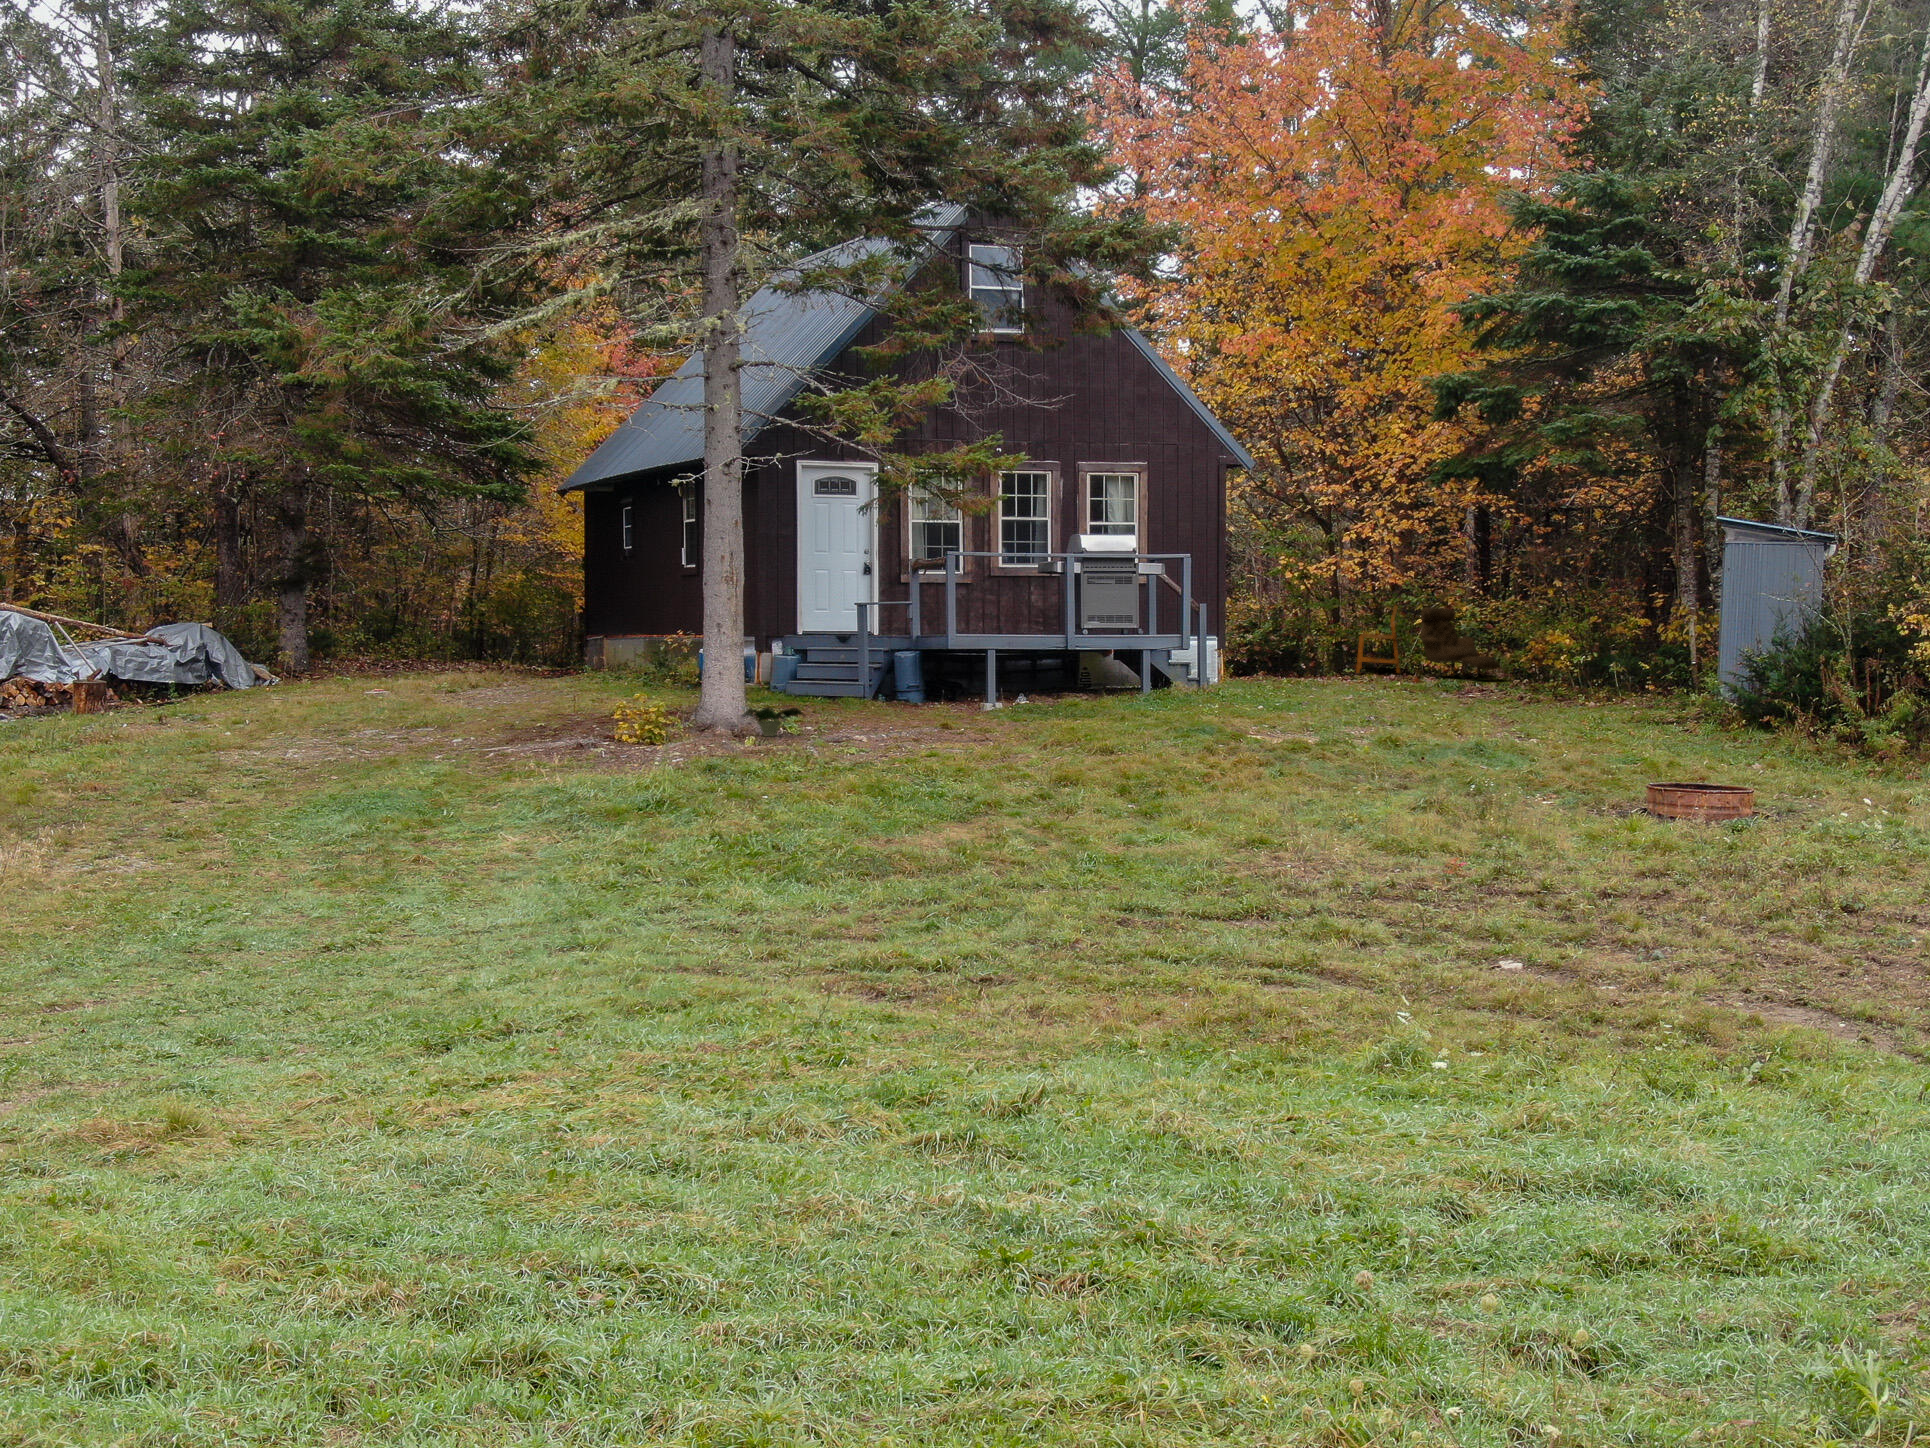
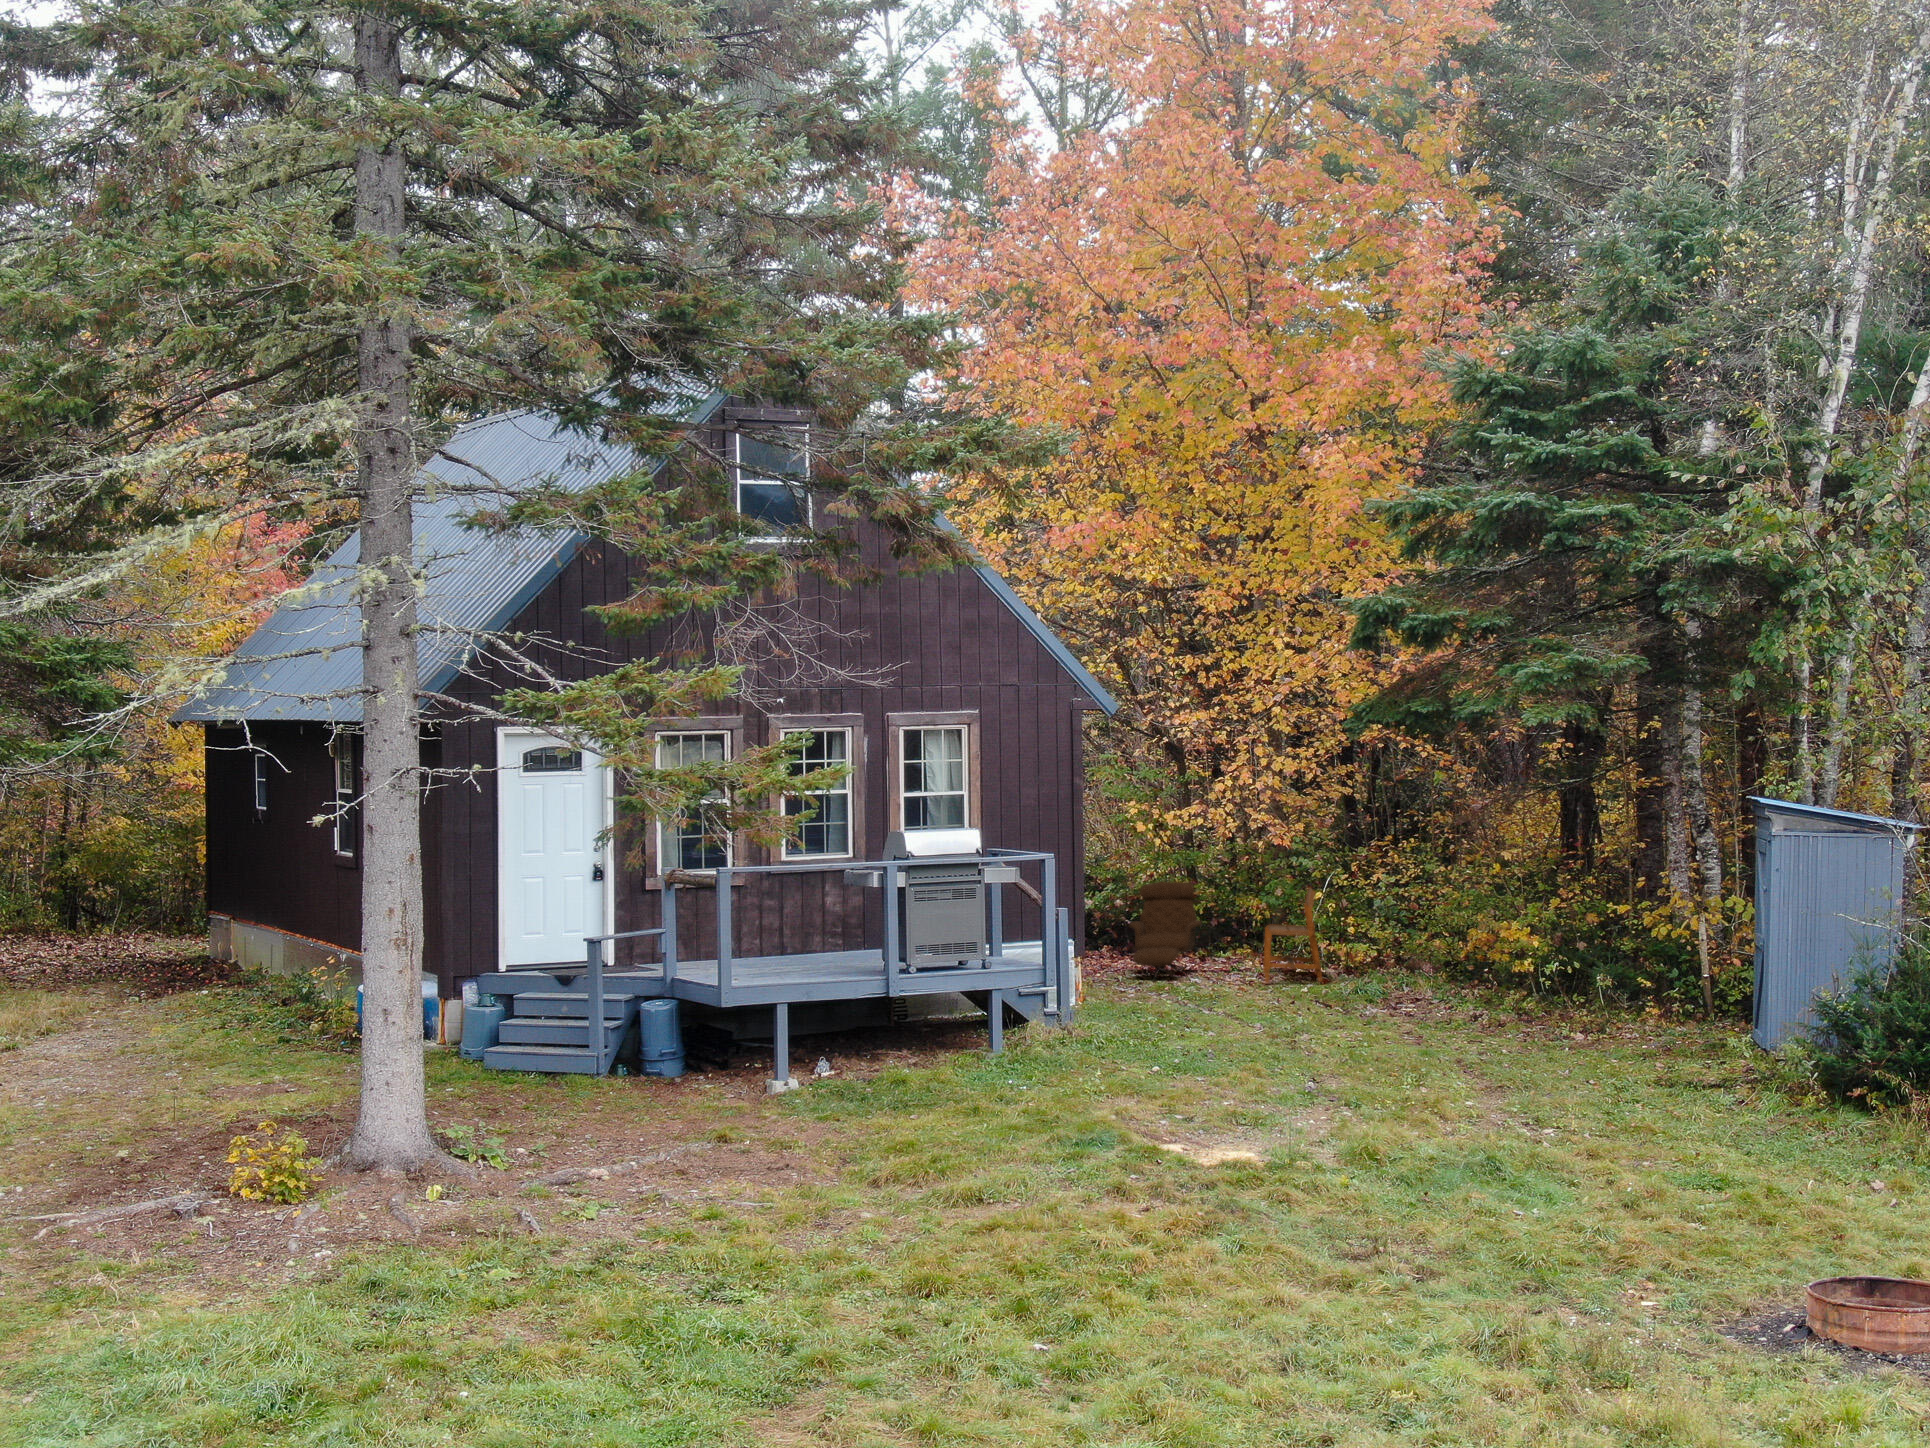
lounge chair: present [1421,607,1500,679] -> present [1129,881,1202,978]
potted plant: present [742,707,805,737] -> none [421,1130,520,1179]

